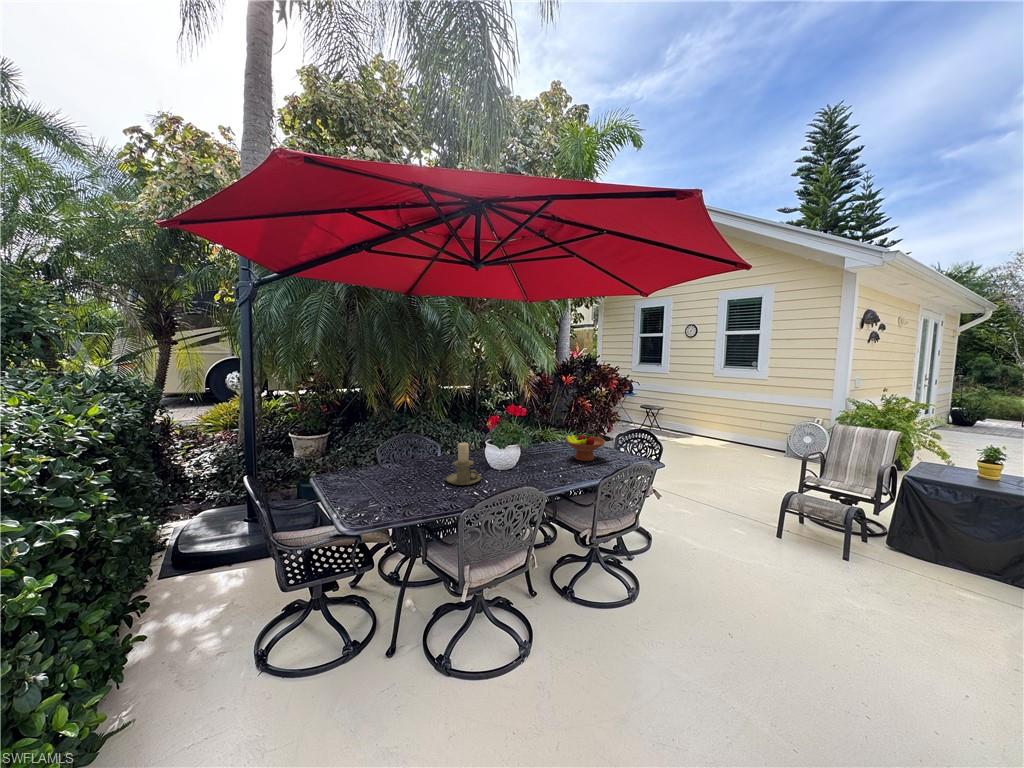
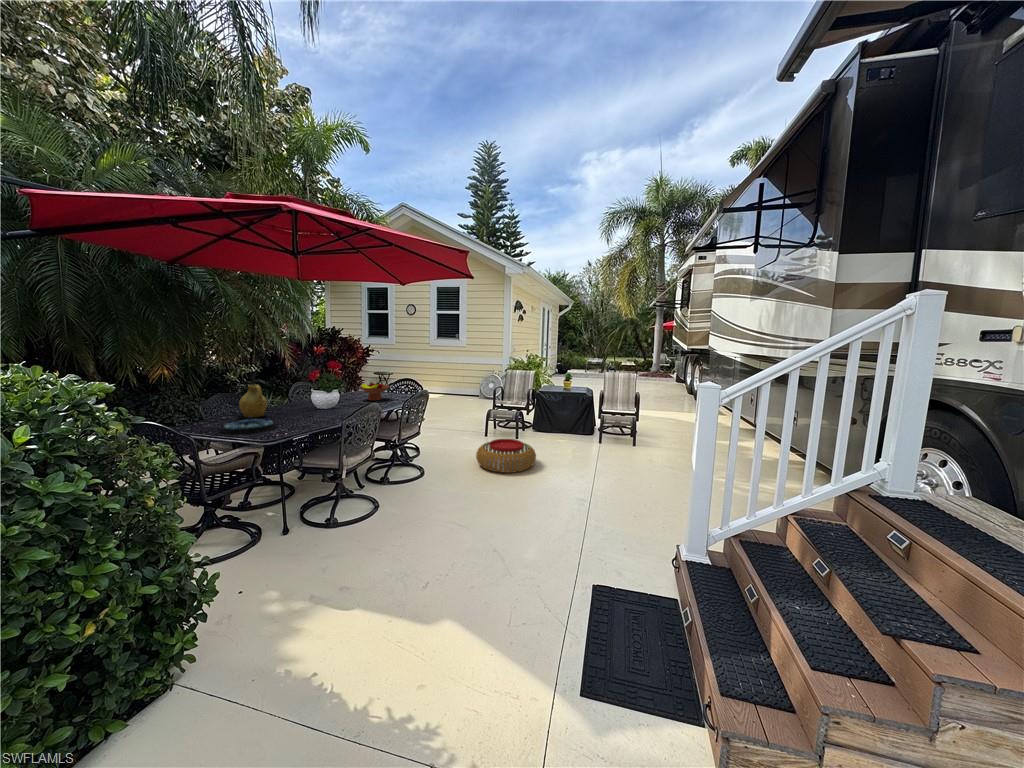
pitcher: none [408,429,438,470] -> present [239,385,267,417]
candle holder: present [446,443,481,485] -> none [288,389,318,419]
serving tray: none [353,475,413,503] -> present [221,417,276,434]
pouf: none [740,567,891,668] -> present [476,439,536,473]

